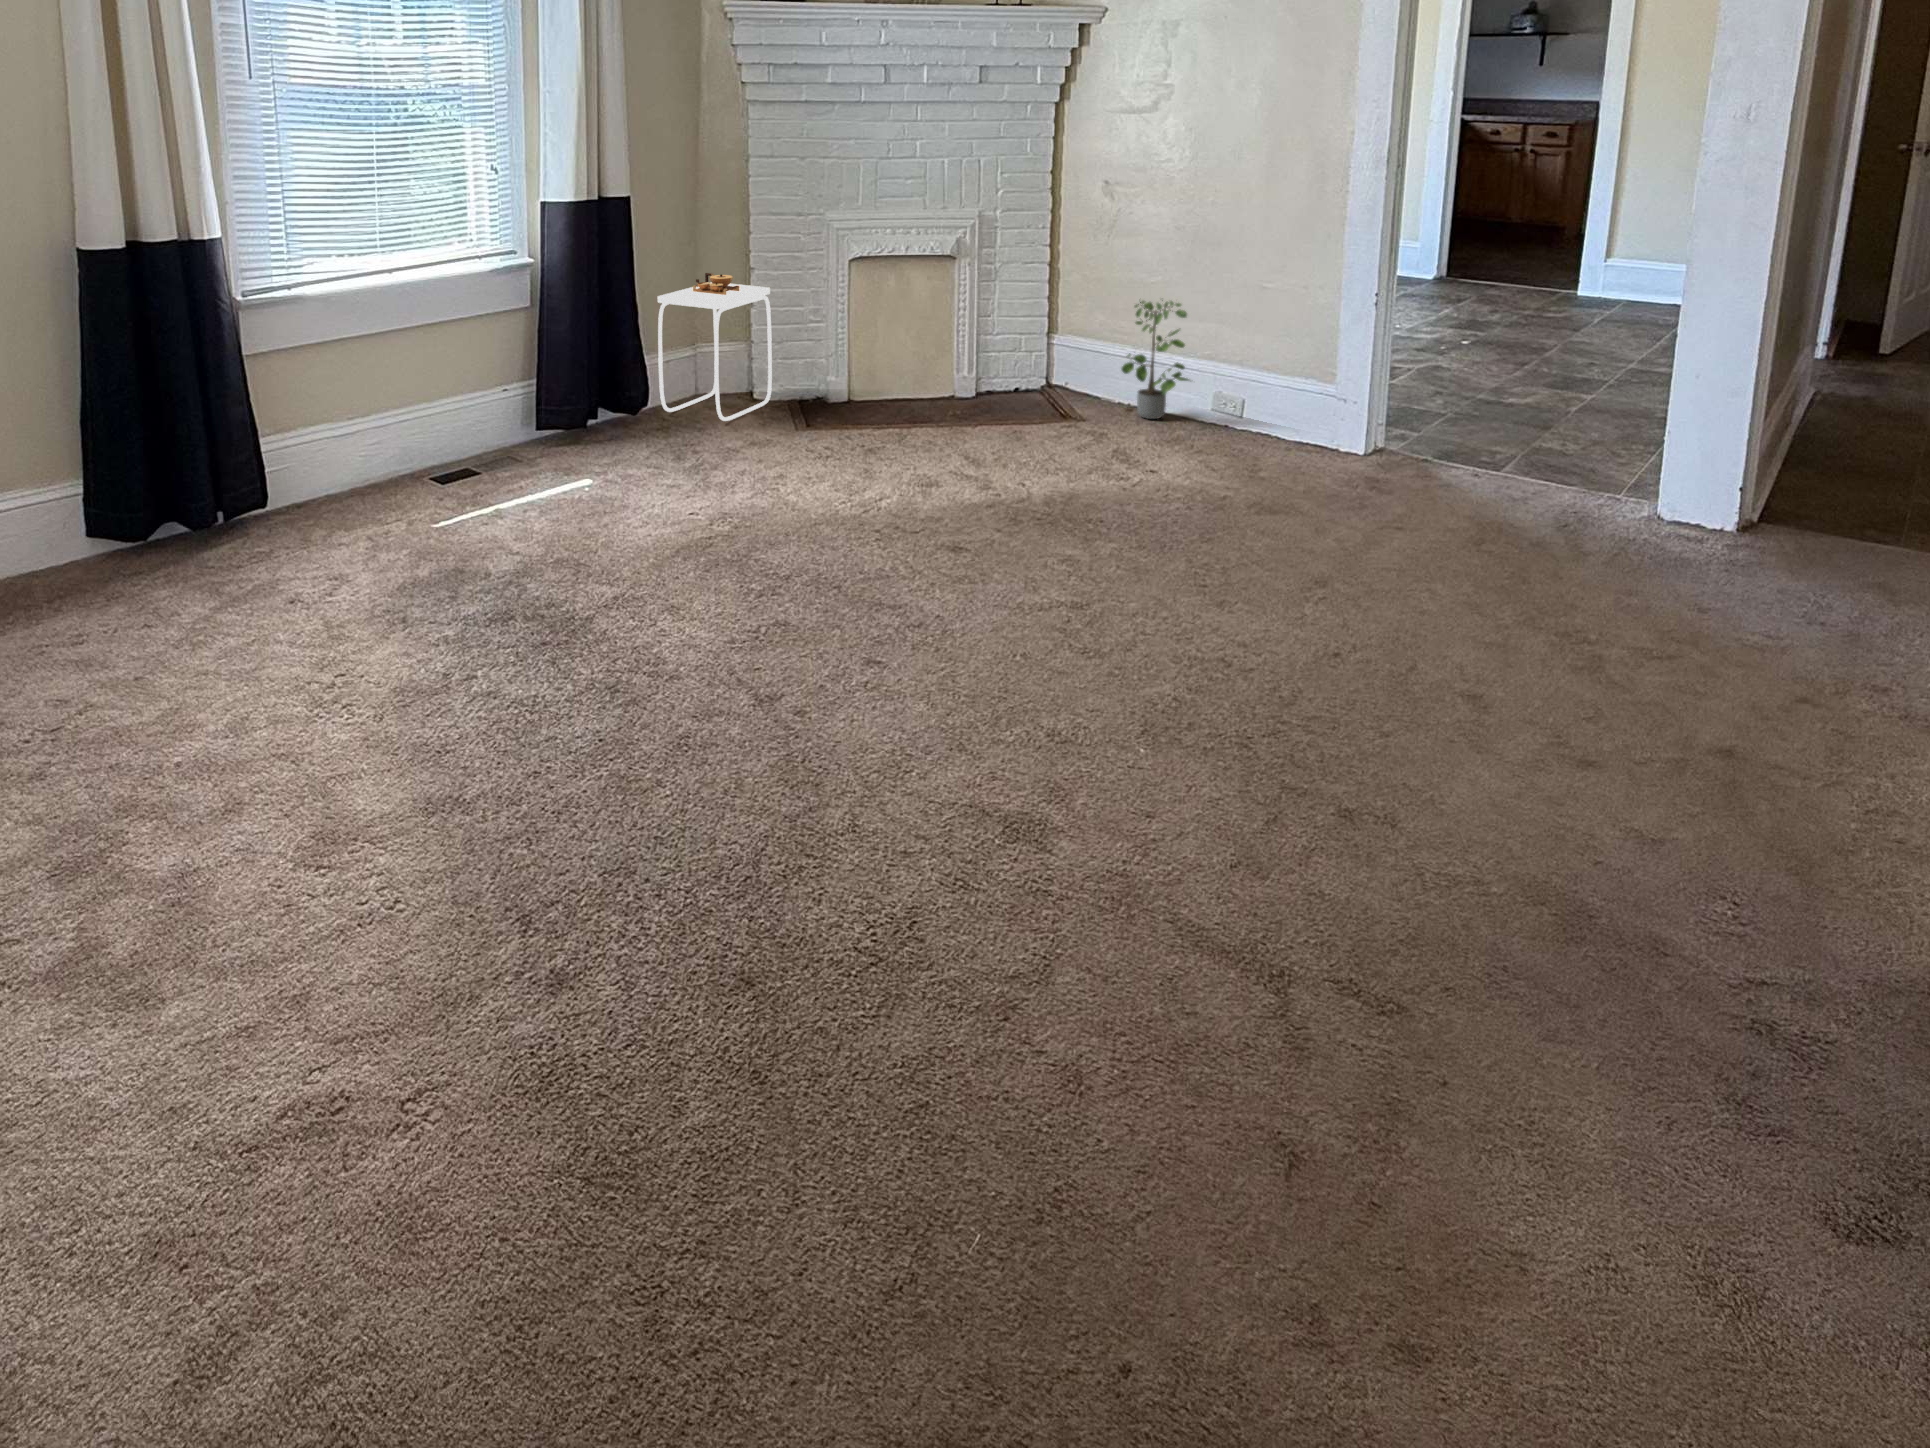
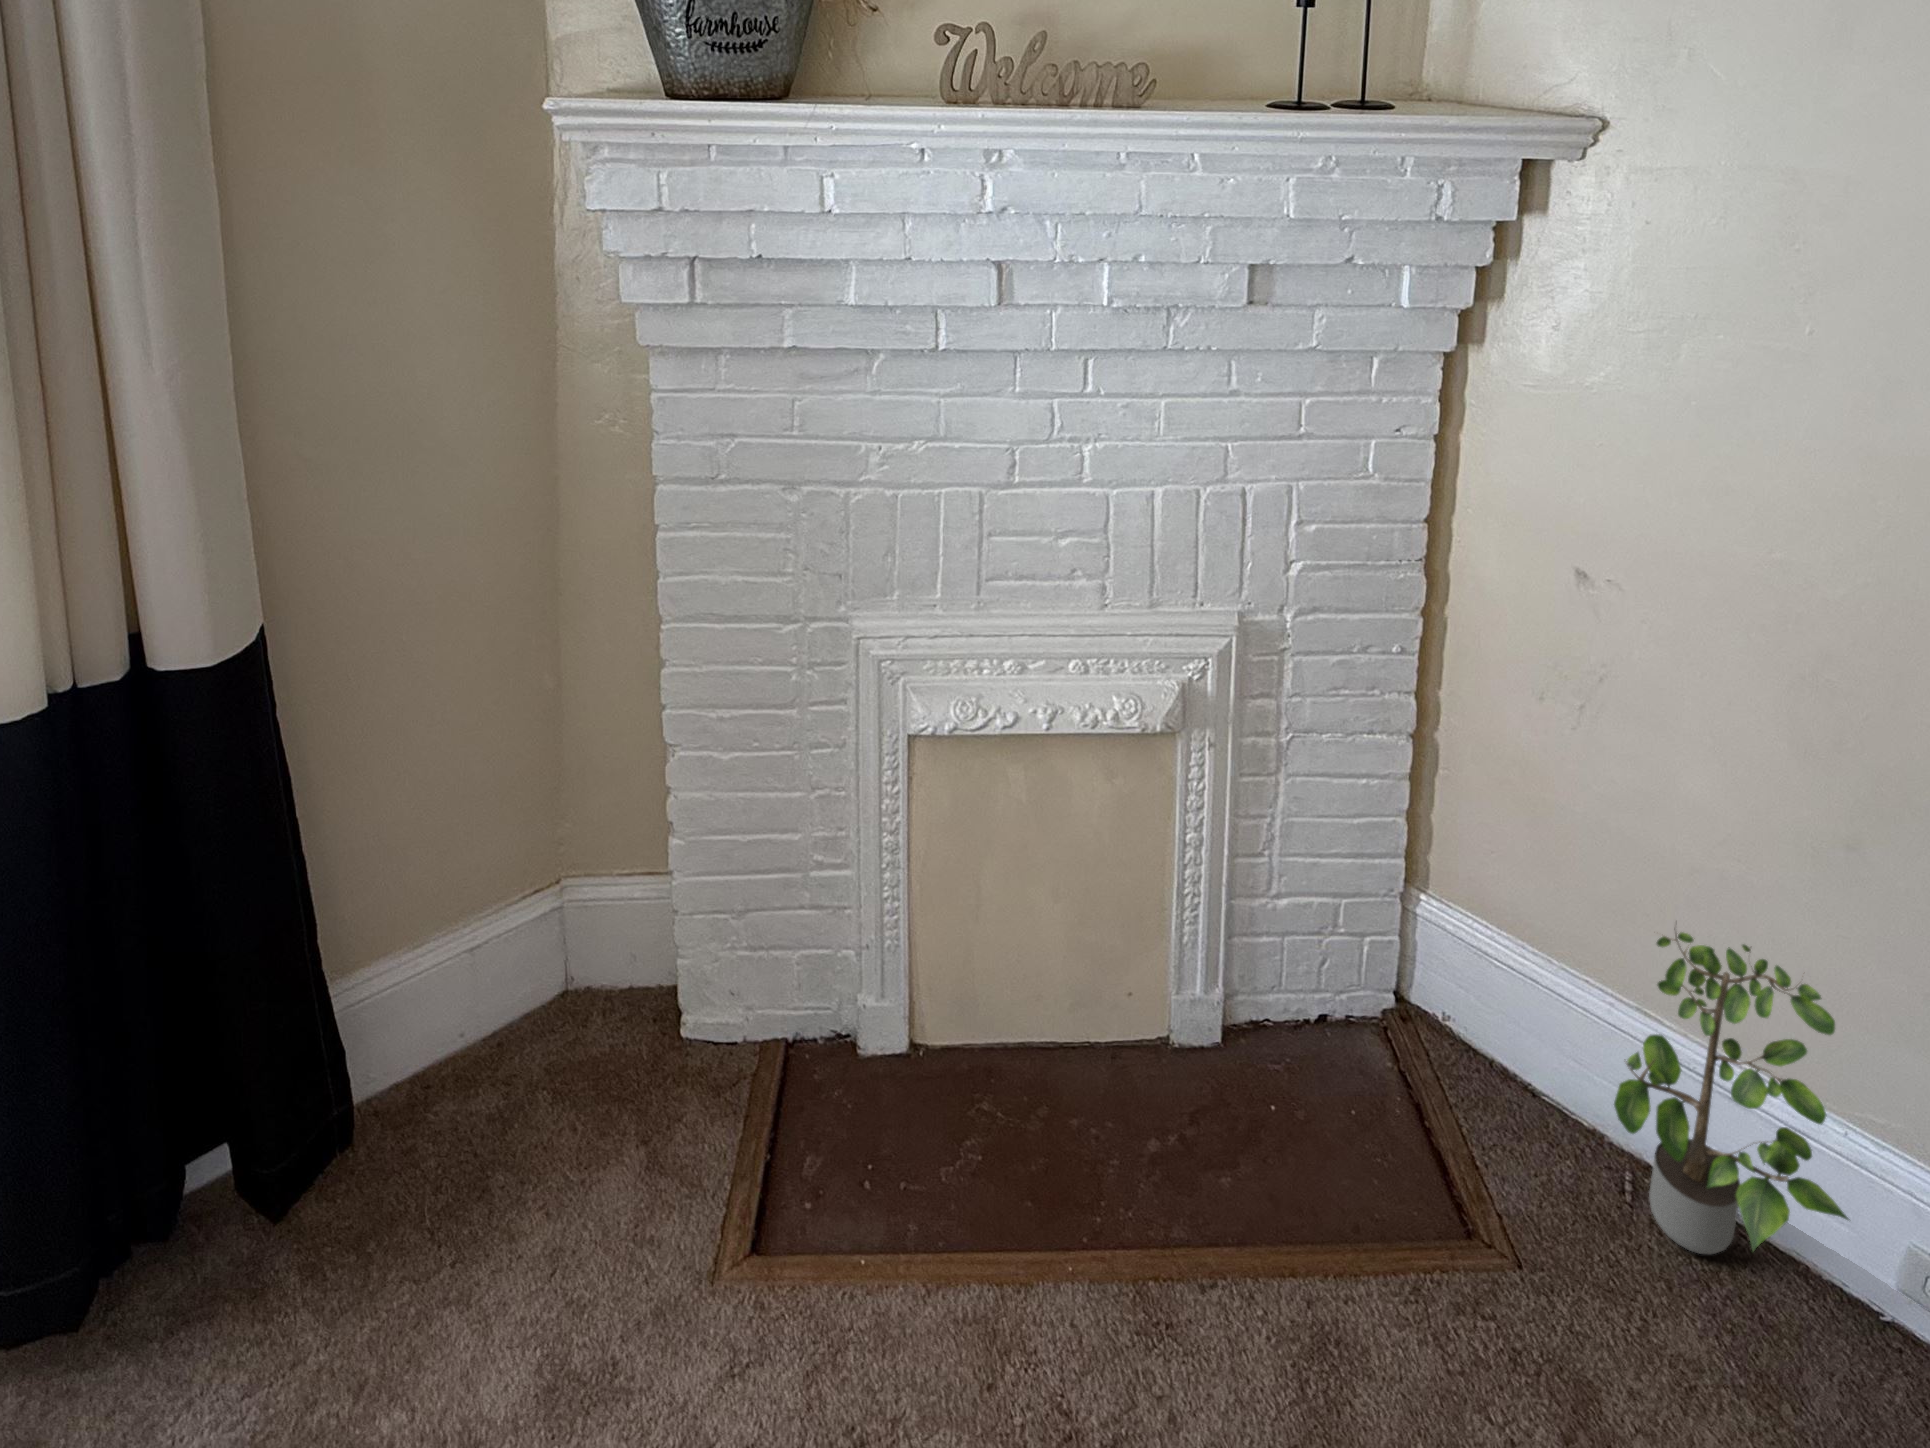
side table: present [658,273,772,421] -> none [391,743,723,1198]

